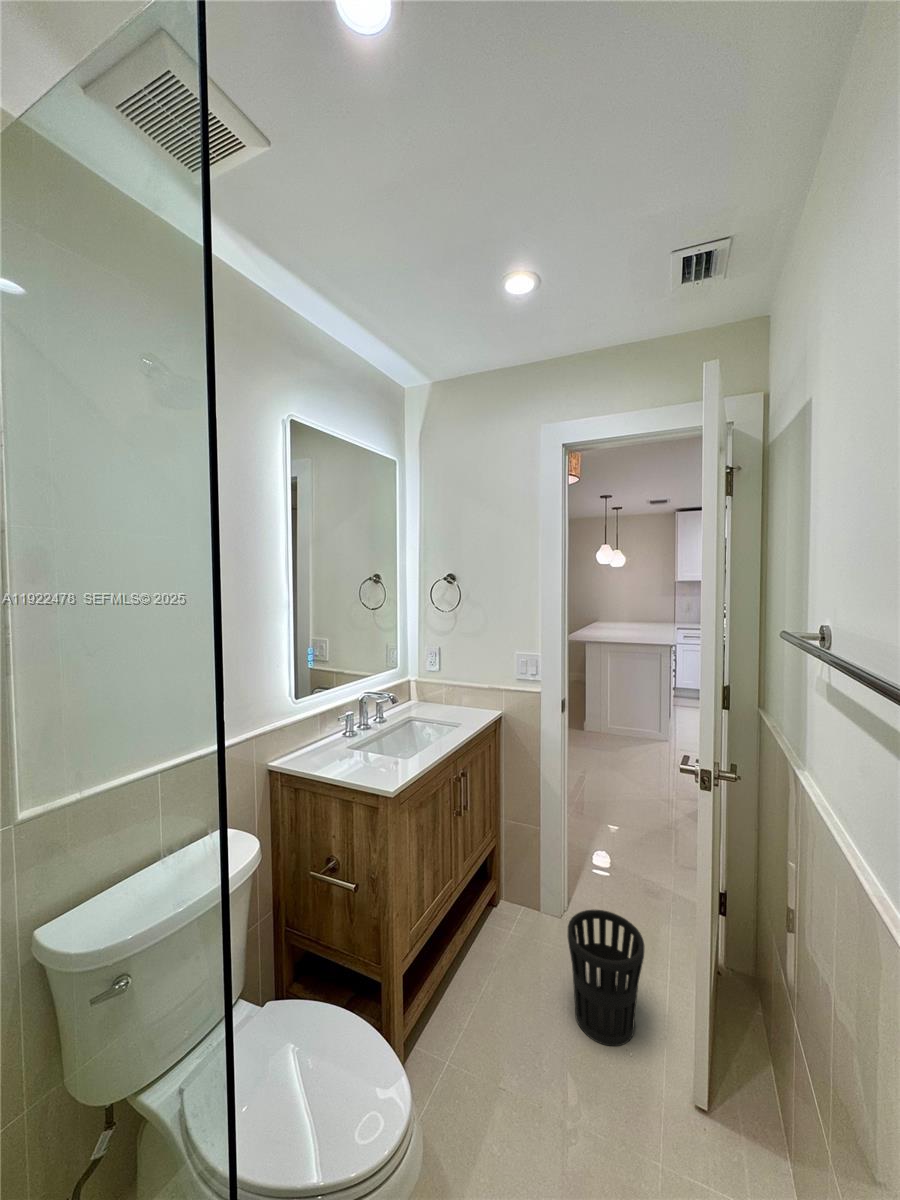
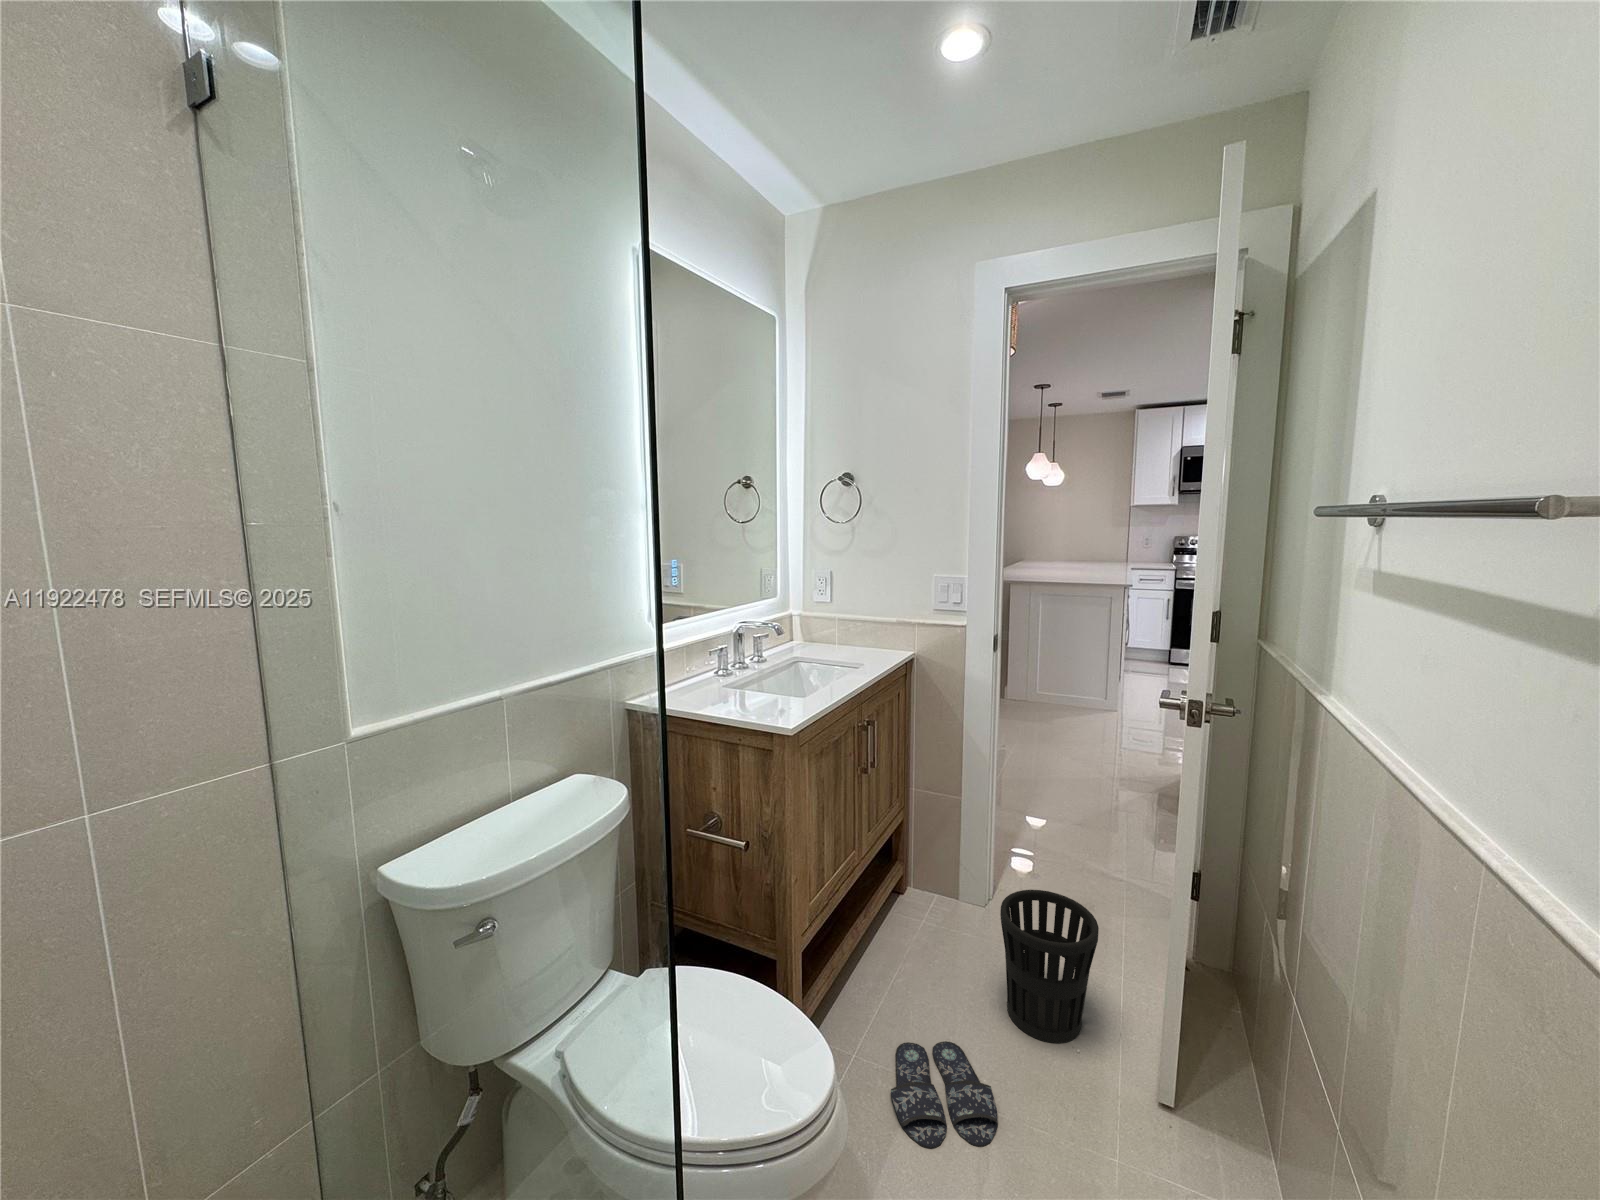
slippers: none [475,1046,562,1154] -> present [891,1041,998,1149]

